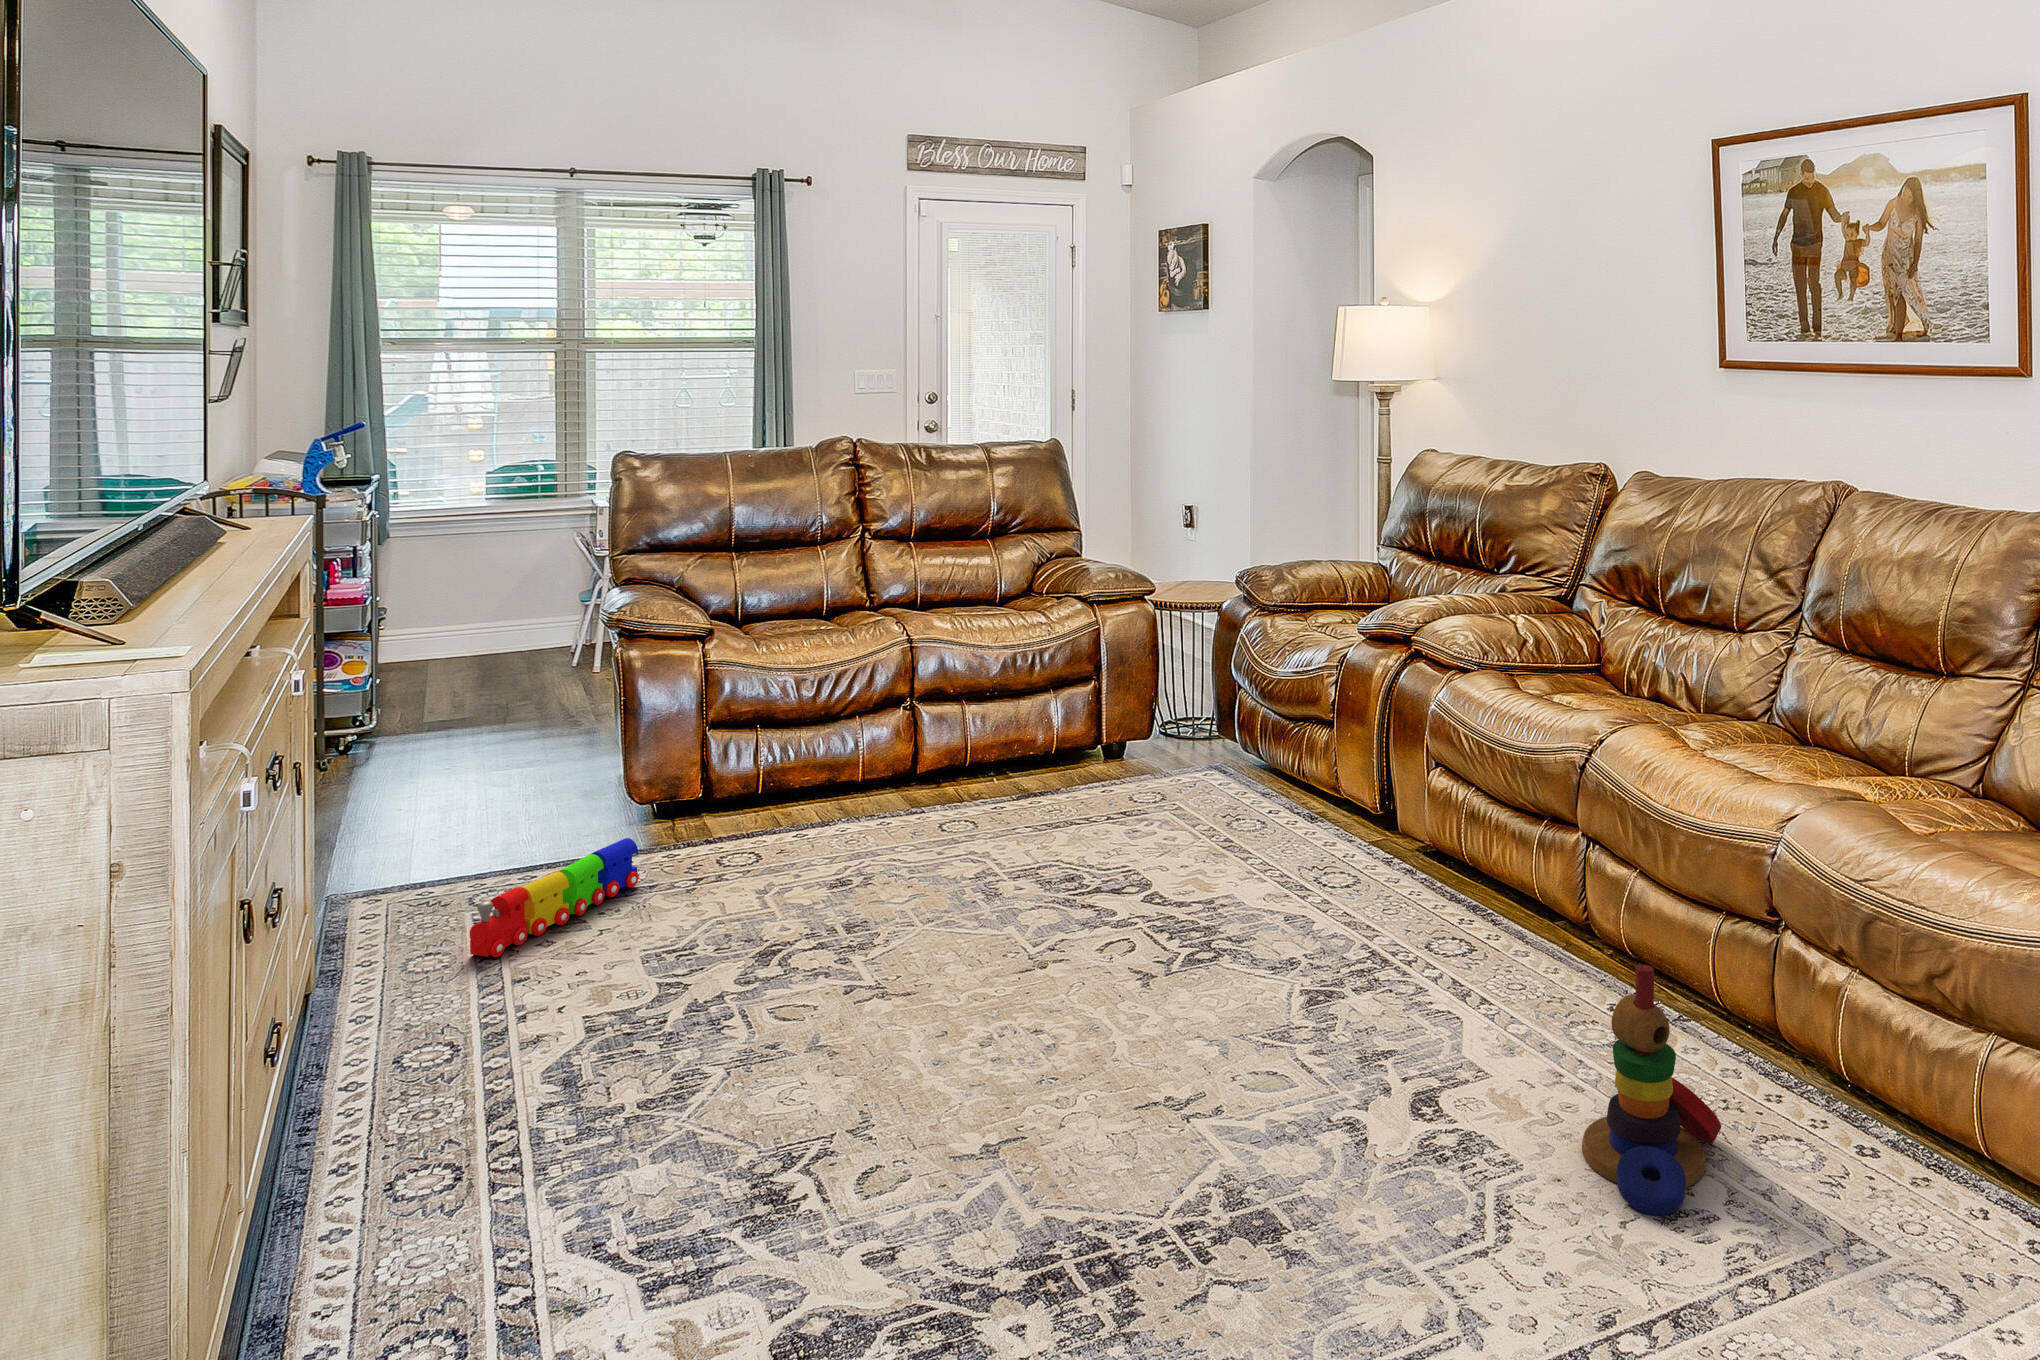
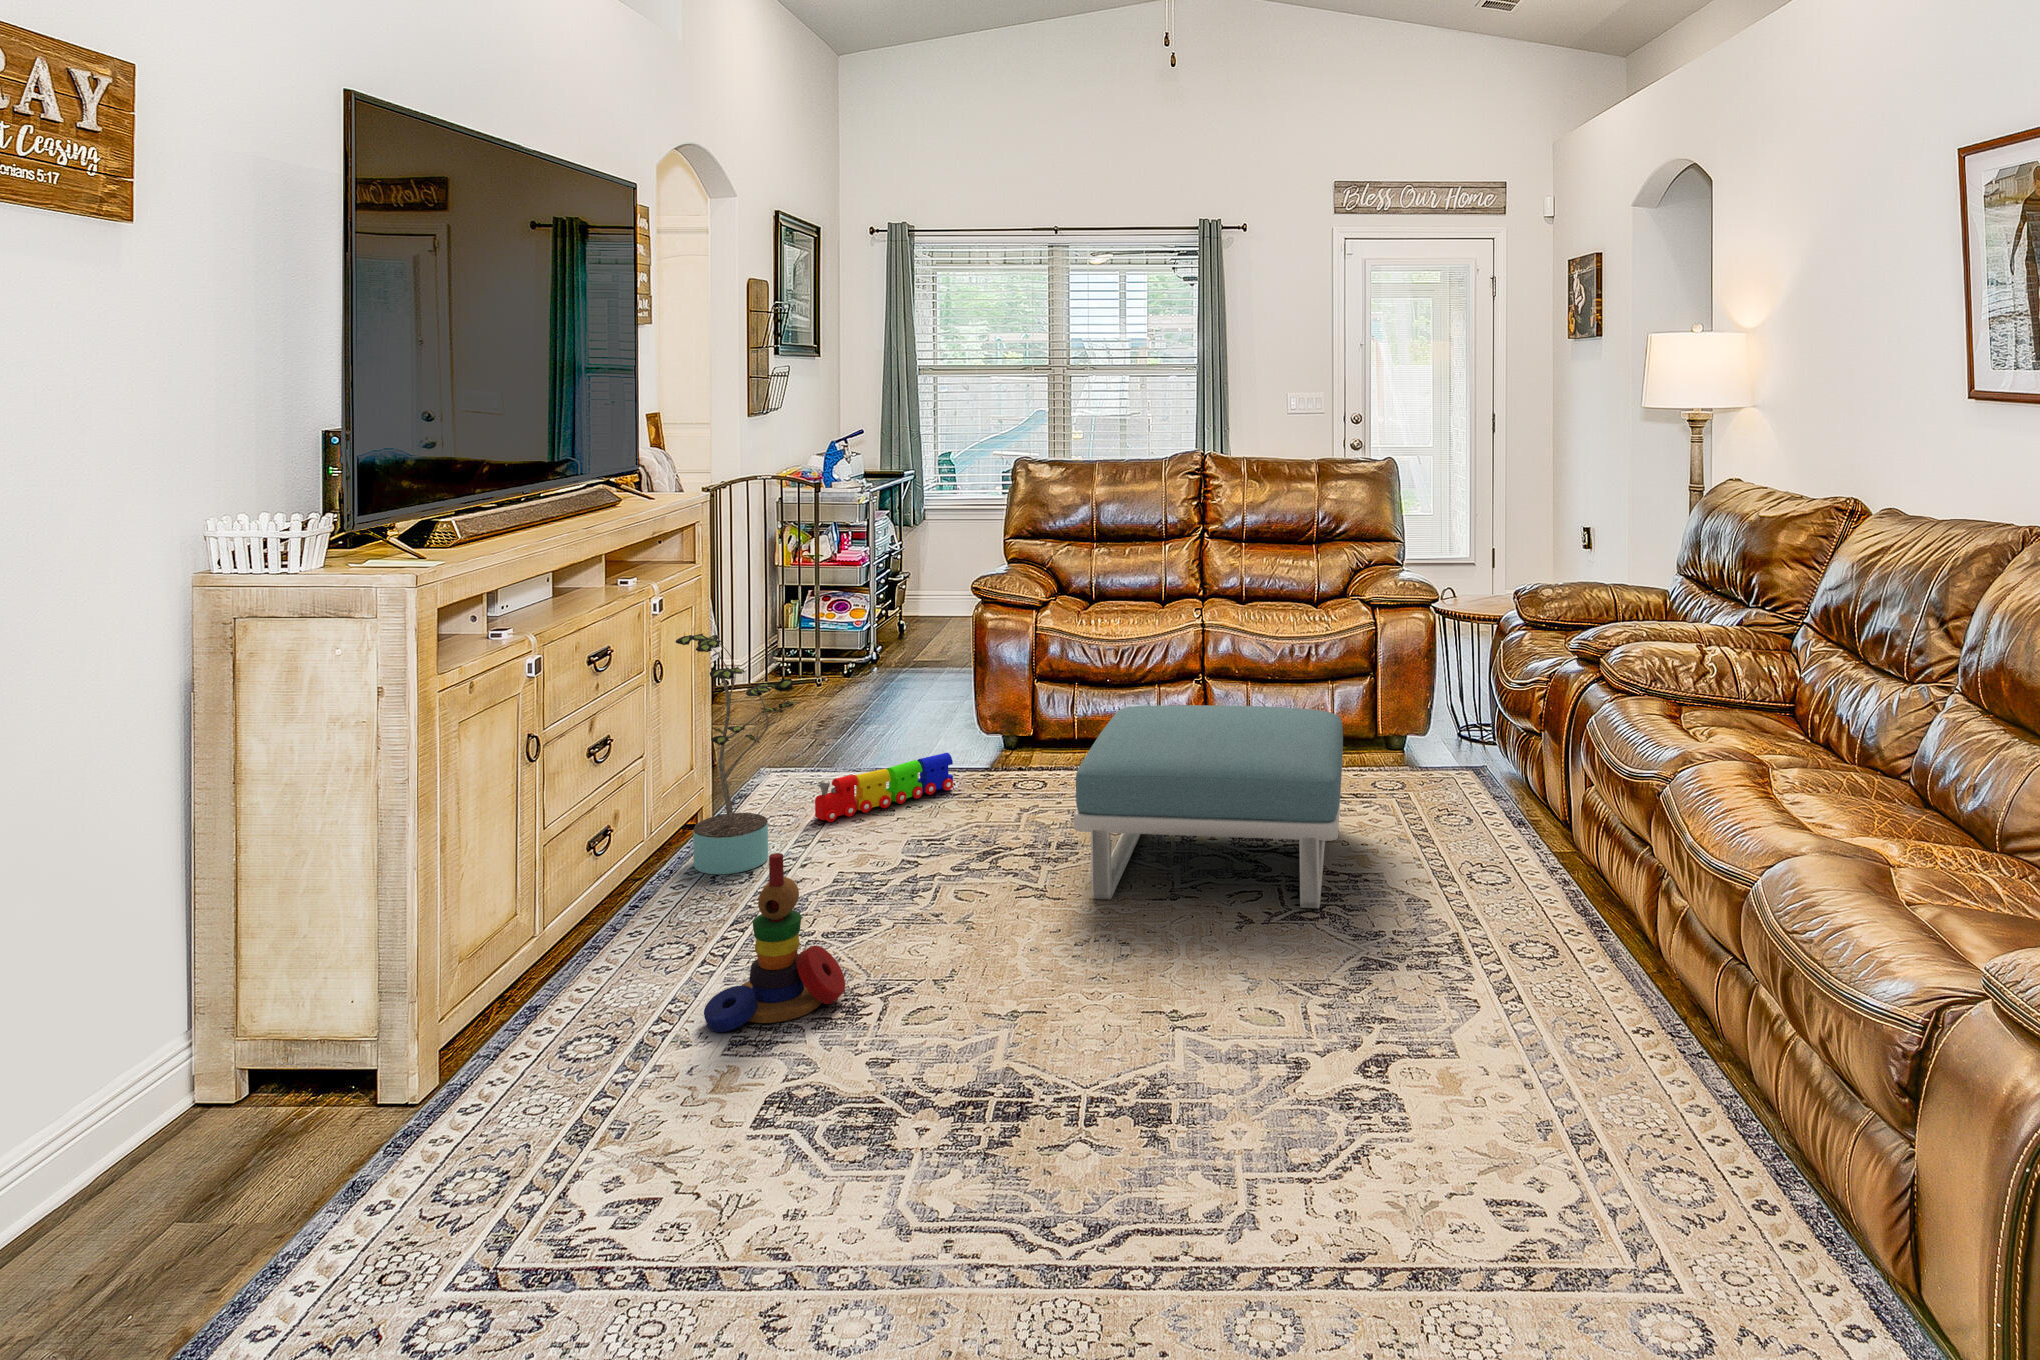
potted plant: none [304,715,481,1064] -> present [676,633,800,874]
footstool: none [886,725,1233,987] -> present [1074,705,1343,908]
stacking toy: present [1582,965,1721,1215] -> present [704,853,845,1032]

